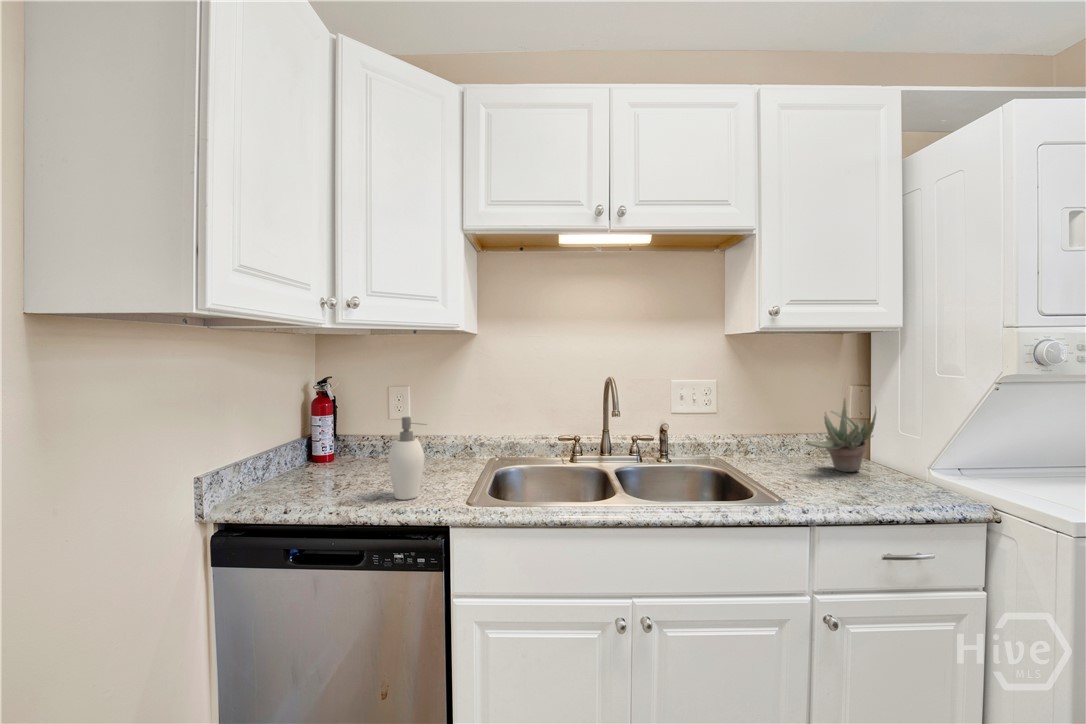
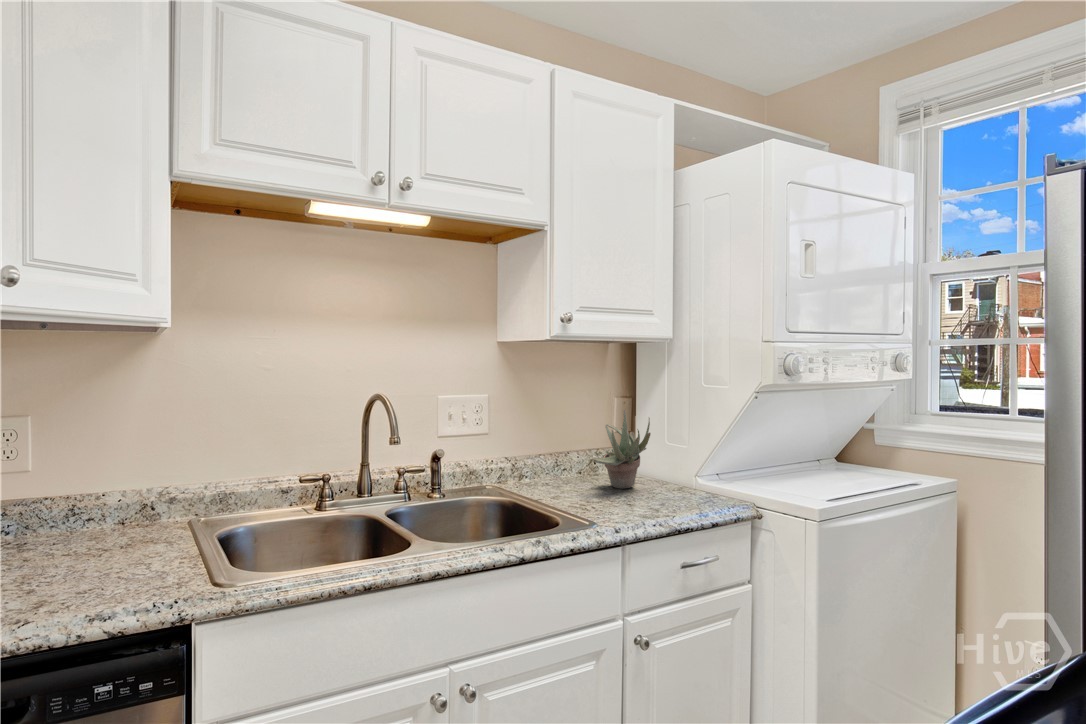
soap dispenser: present [388,417,426,500] -> none [52,456,140,599]

